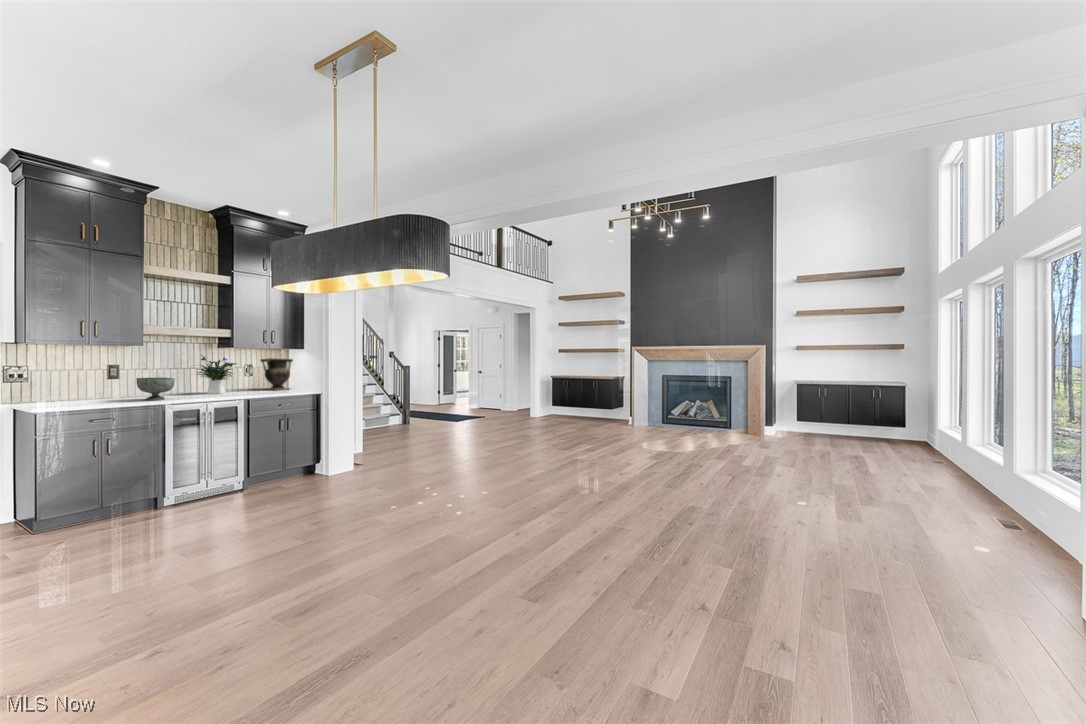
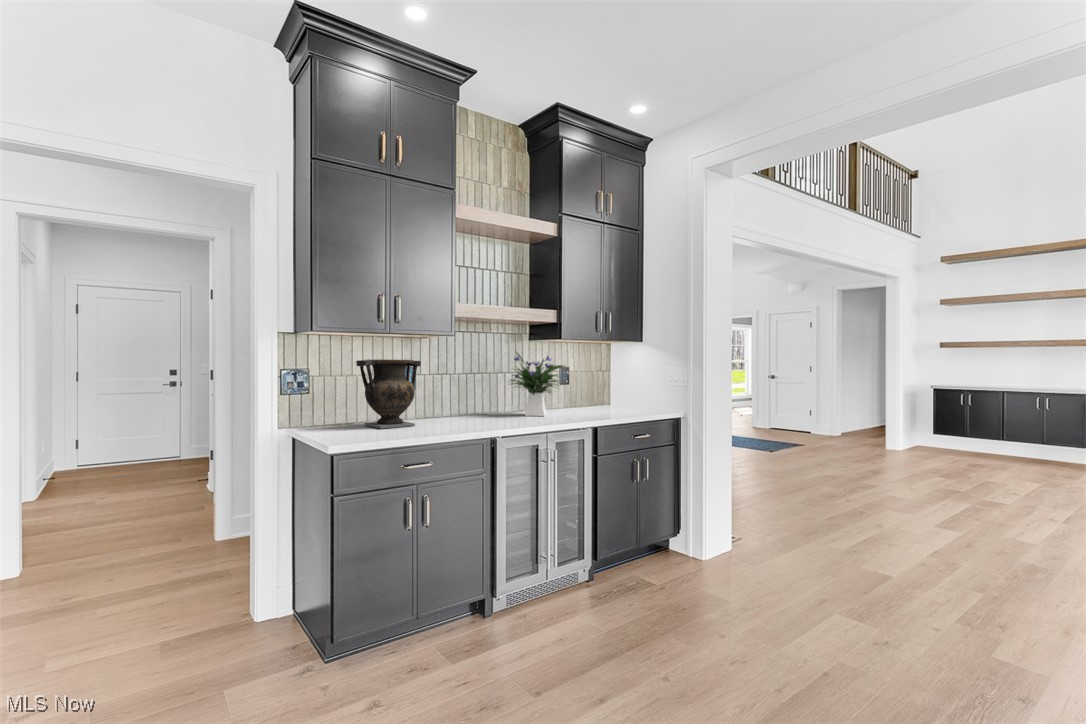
vase: present [261,358,293,390] -> present [356,359,421,429]
decorative bowl: present [136,378,175,400] -> none [447,388,499,427]

